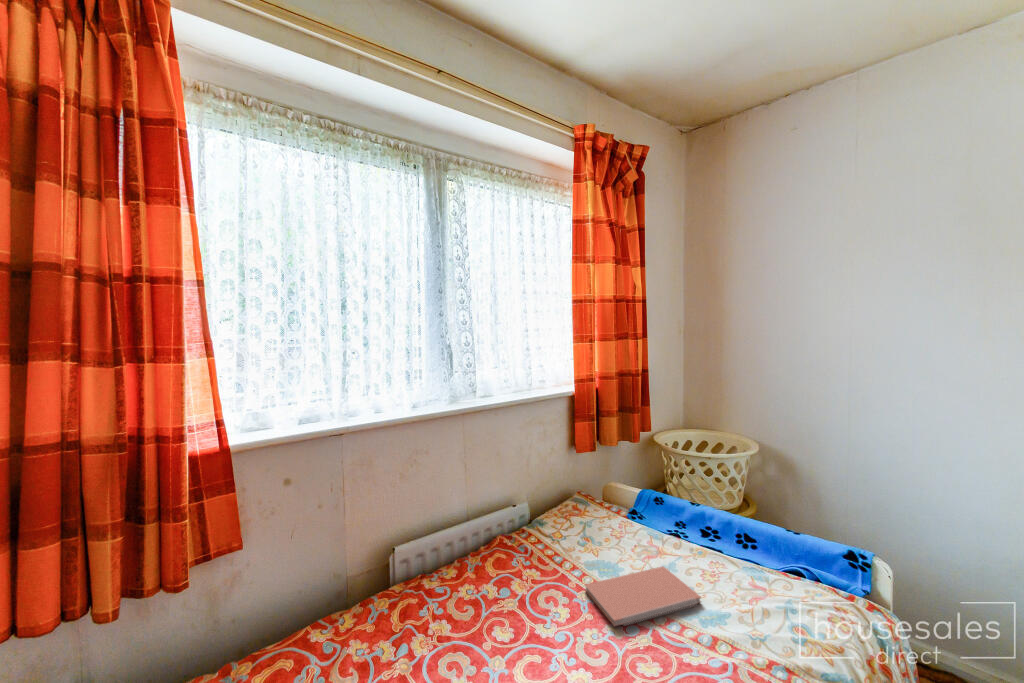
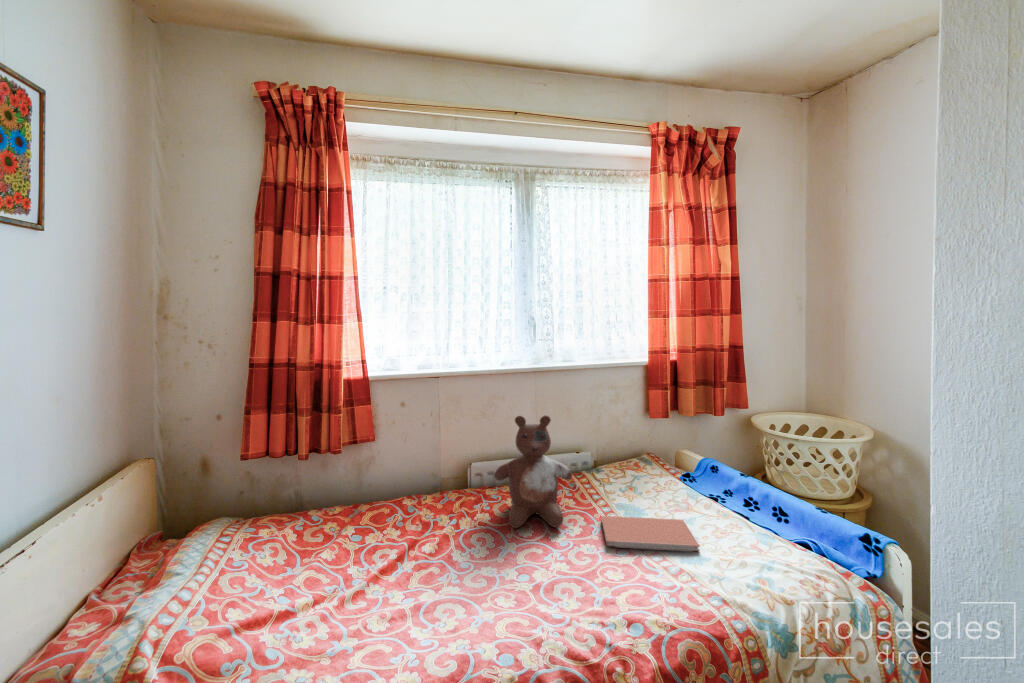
stuffed bear: none [446,471,551,634] -> present [494,416,572,528]

